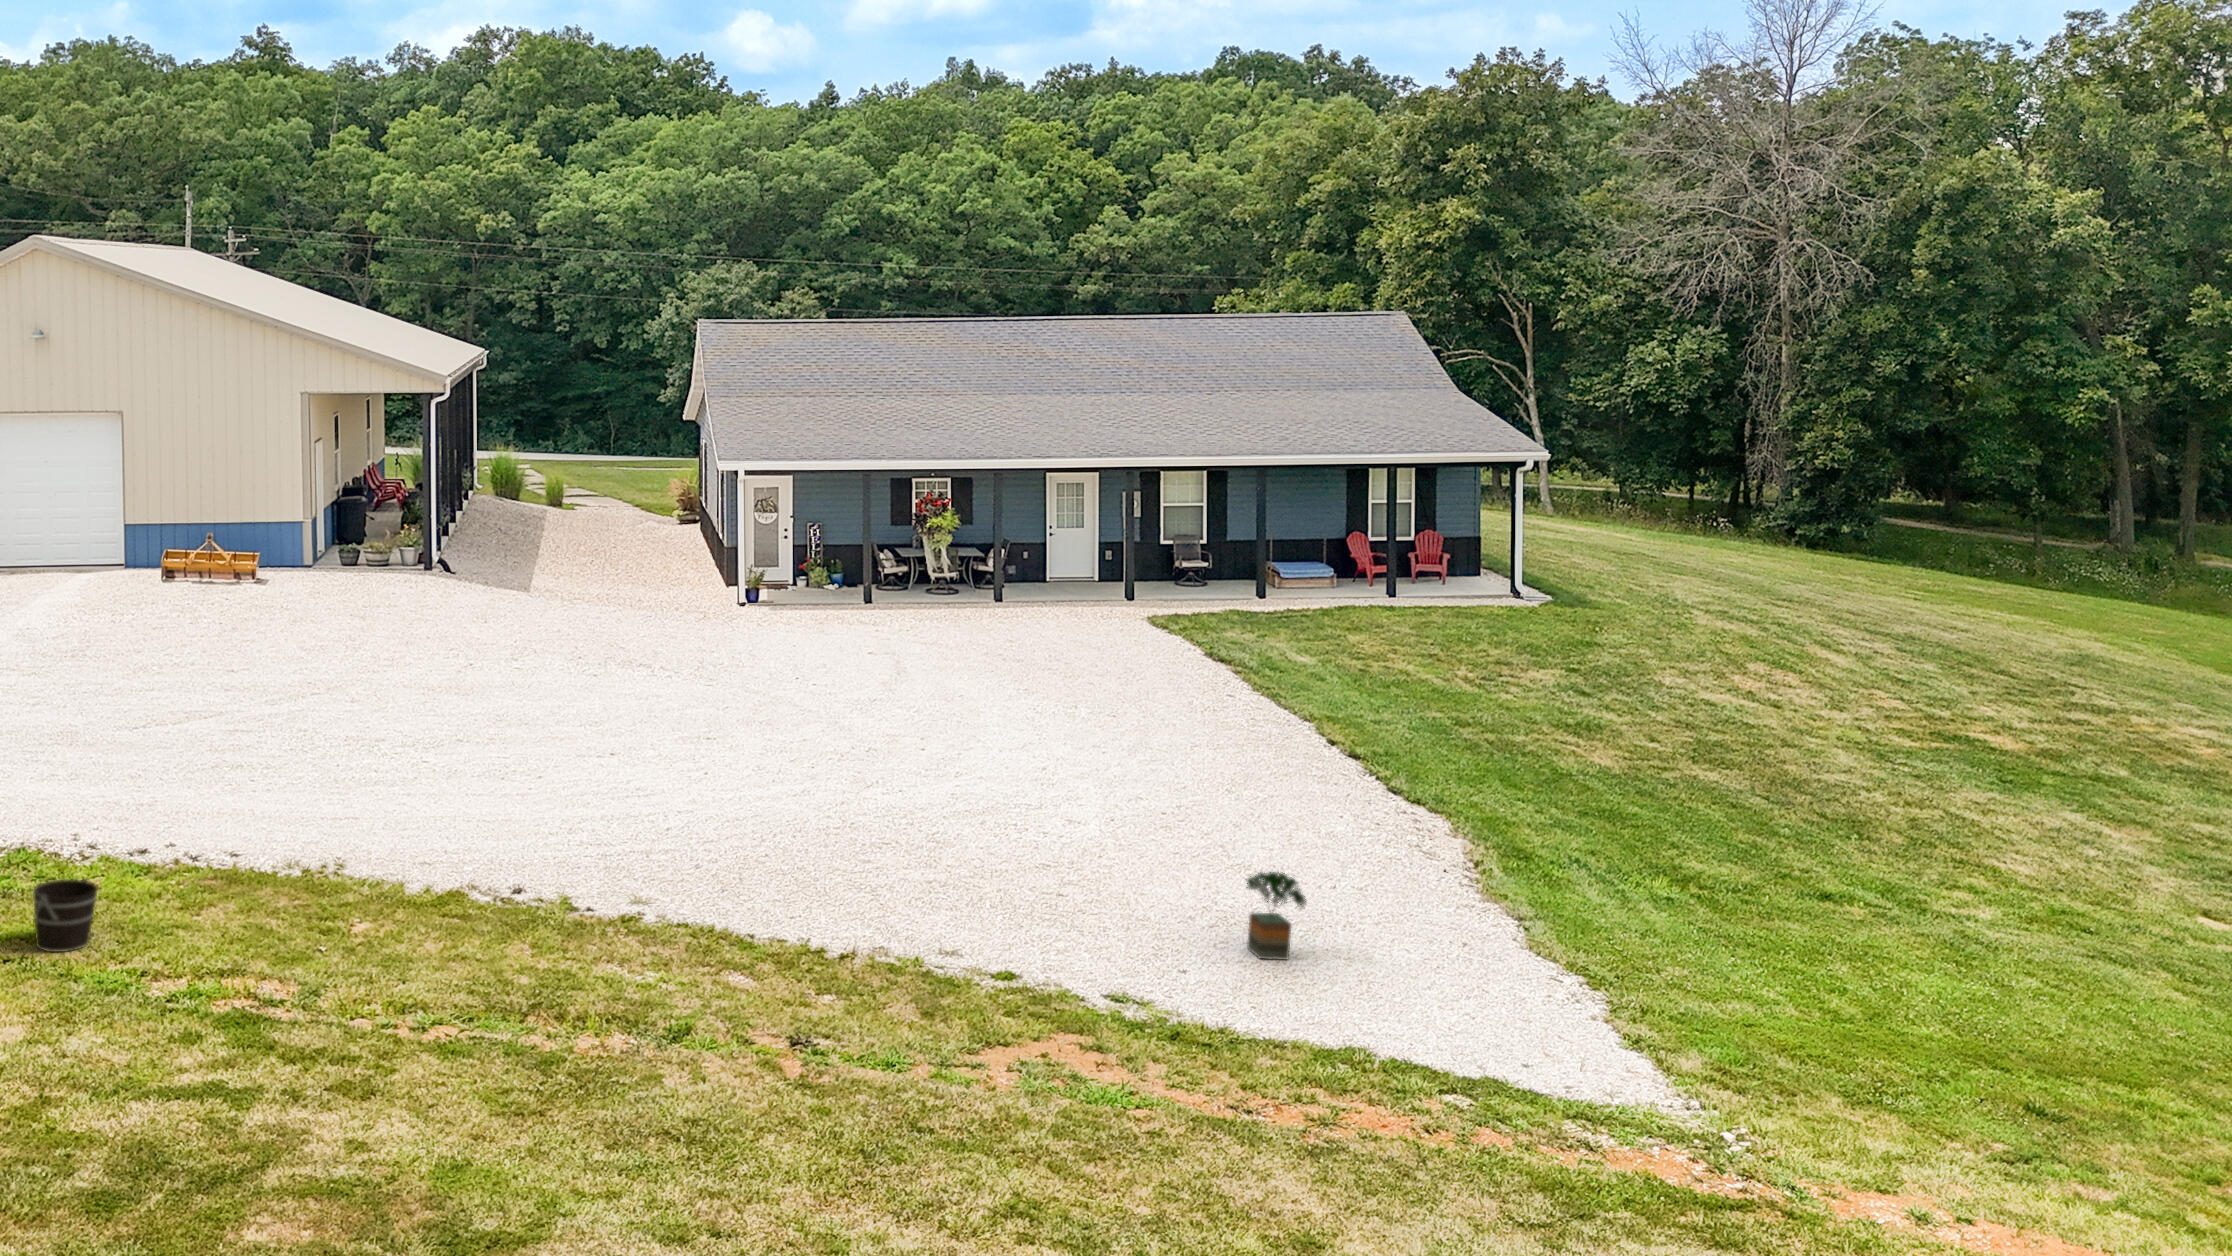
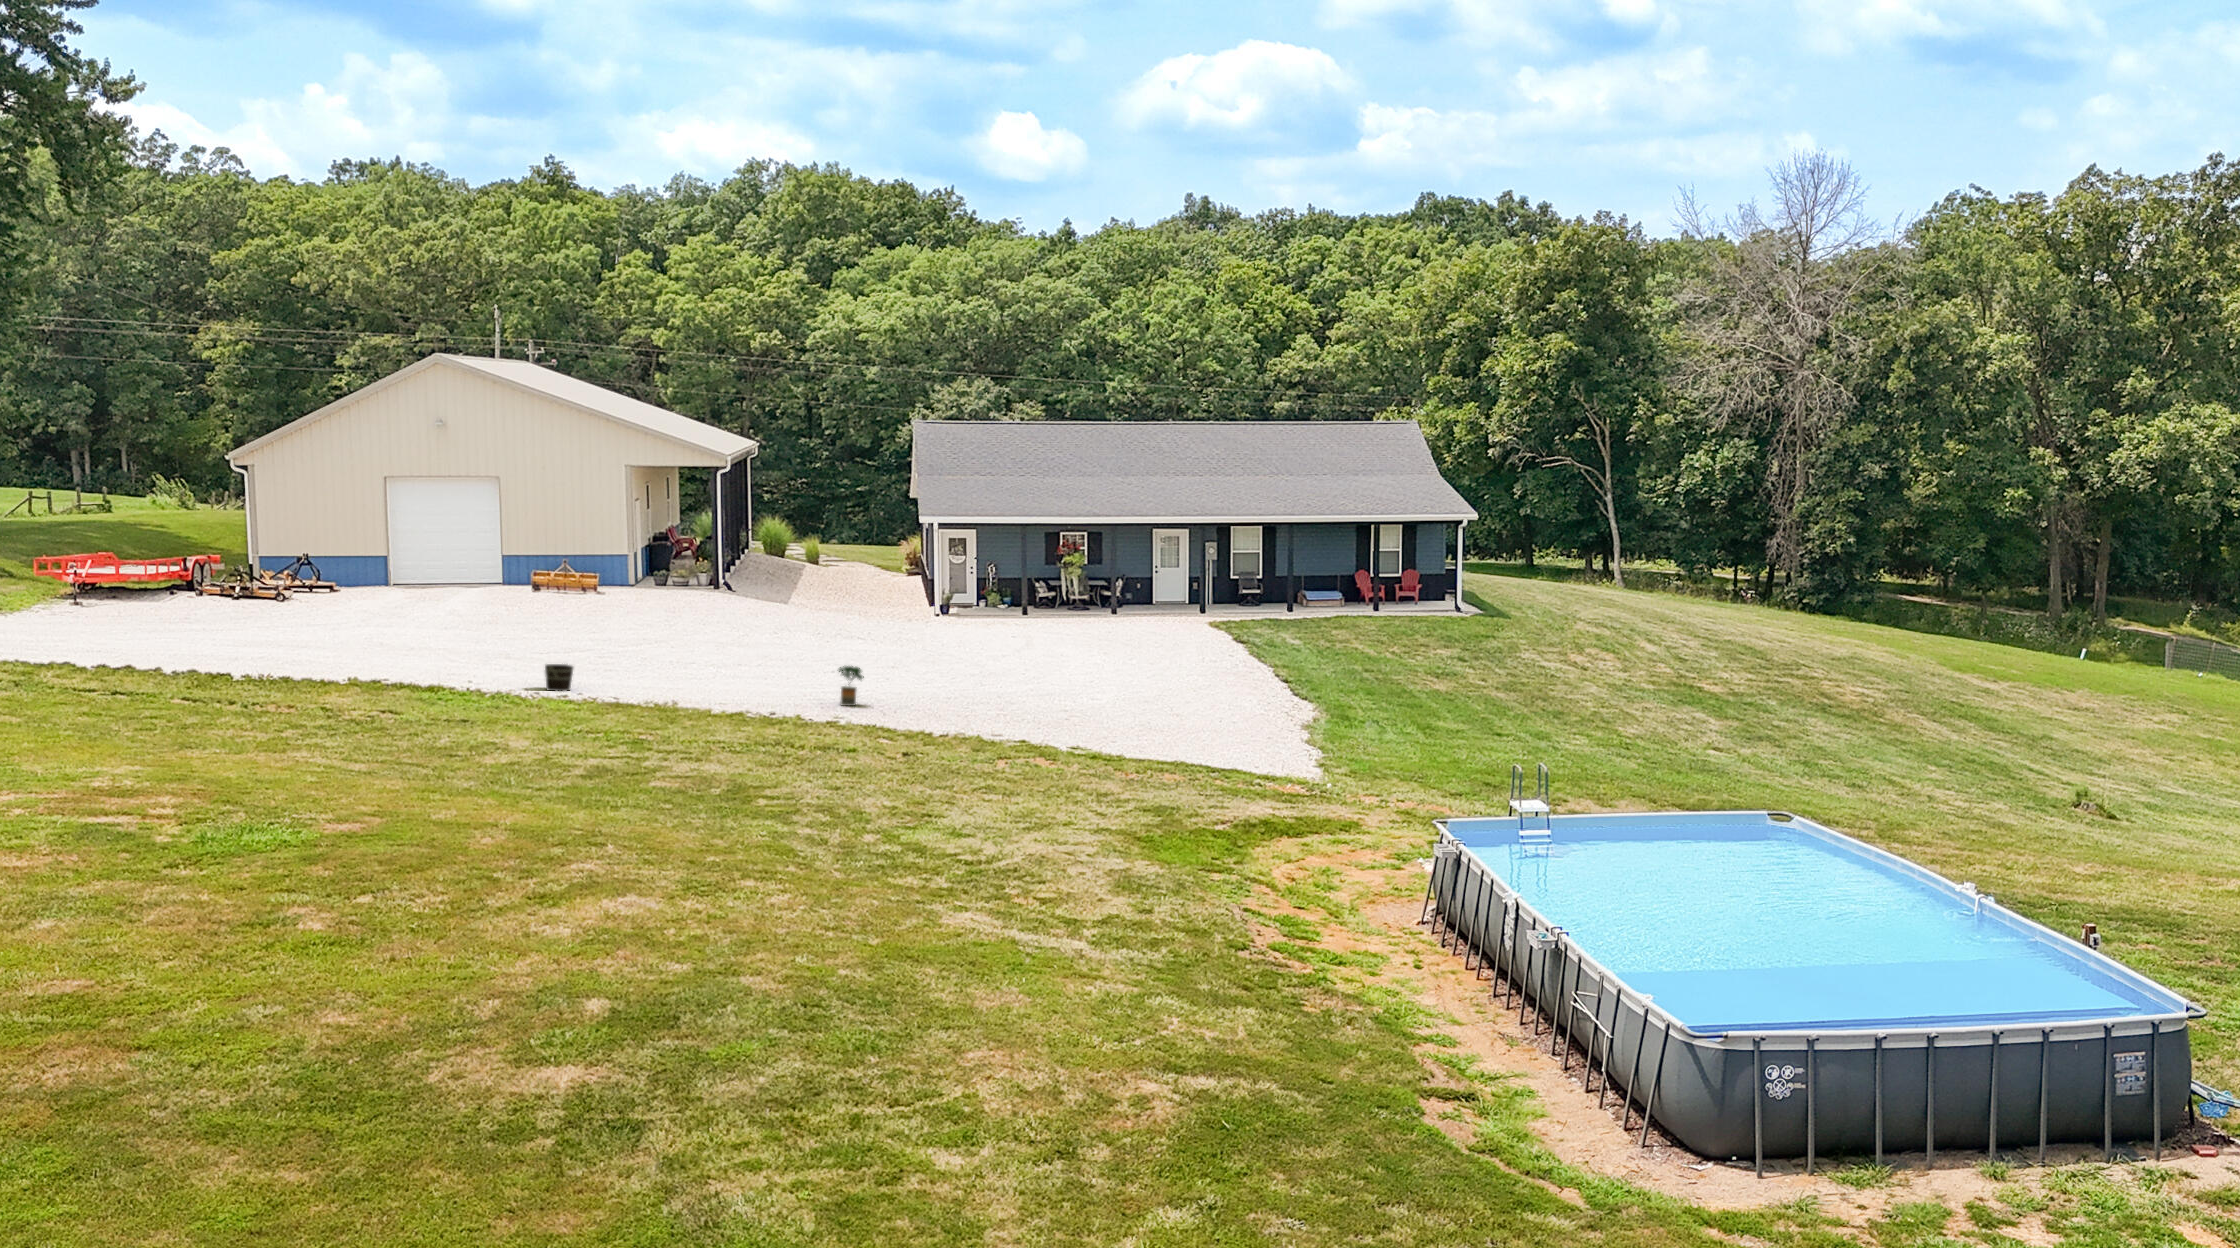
potted tree: present [1246,872,1306,960] -> present [839,666,864,706]

